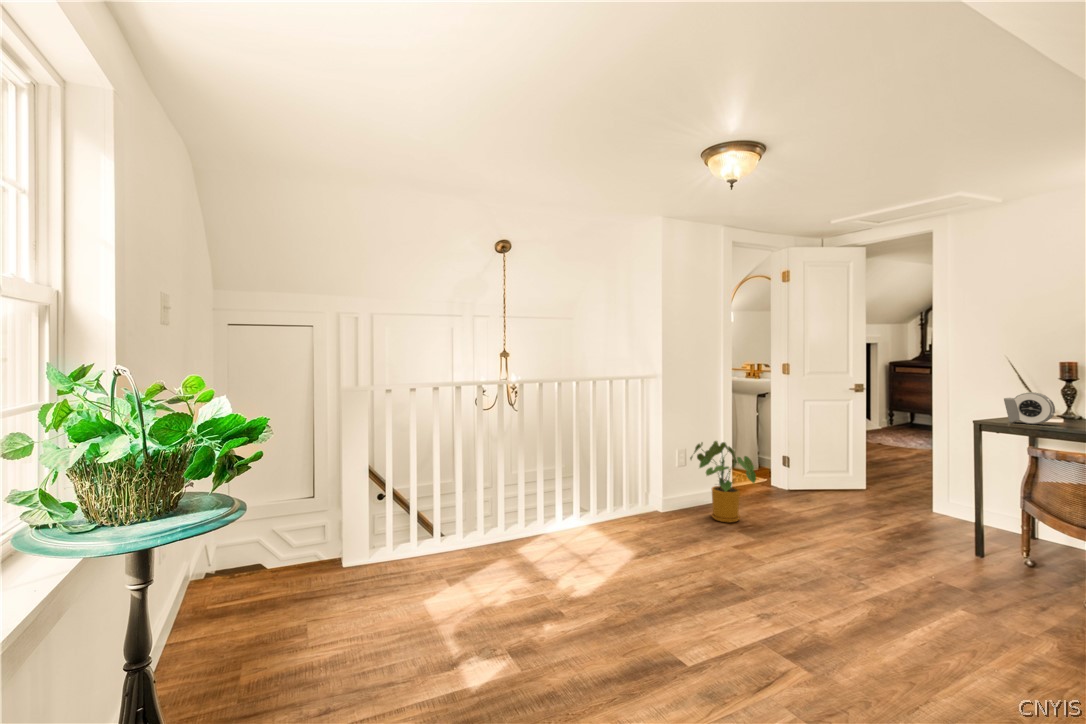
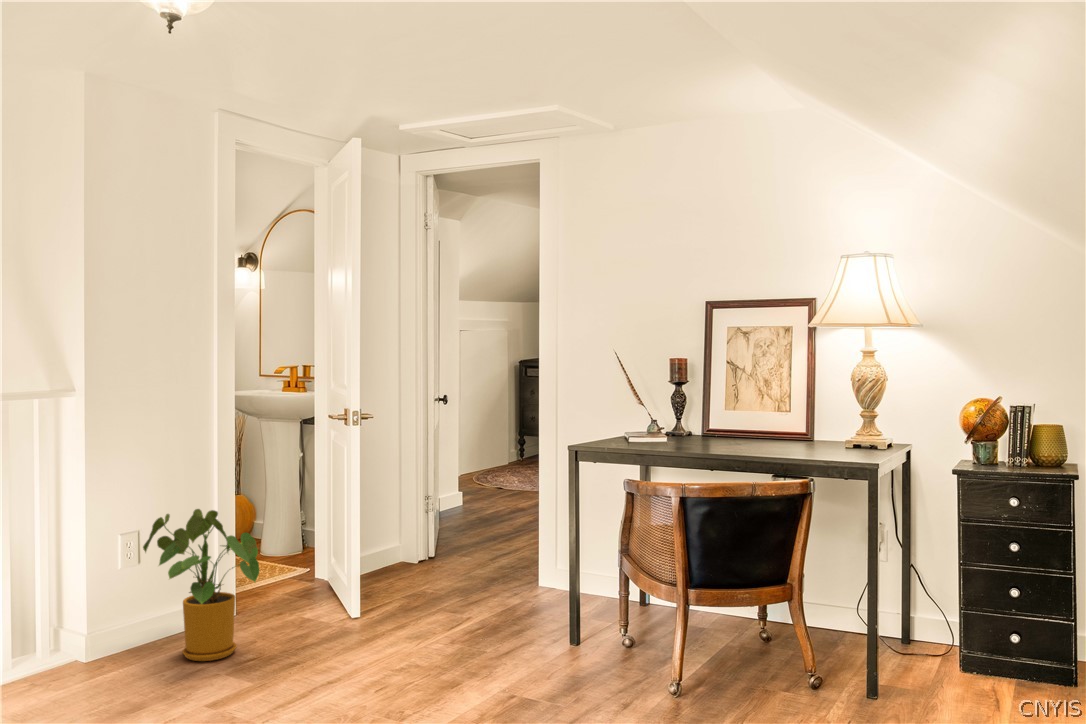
alarm clock: present [1004,392,1055,424] -> none [604,401,657,446]

